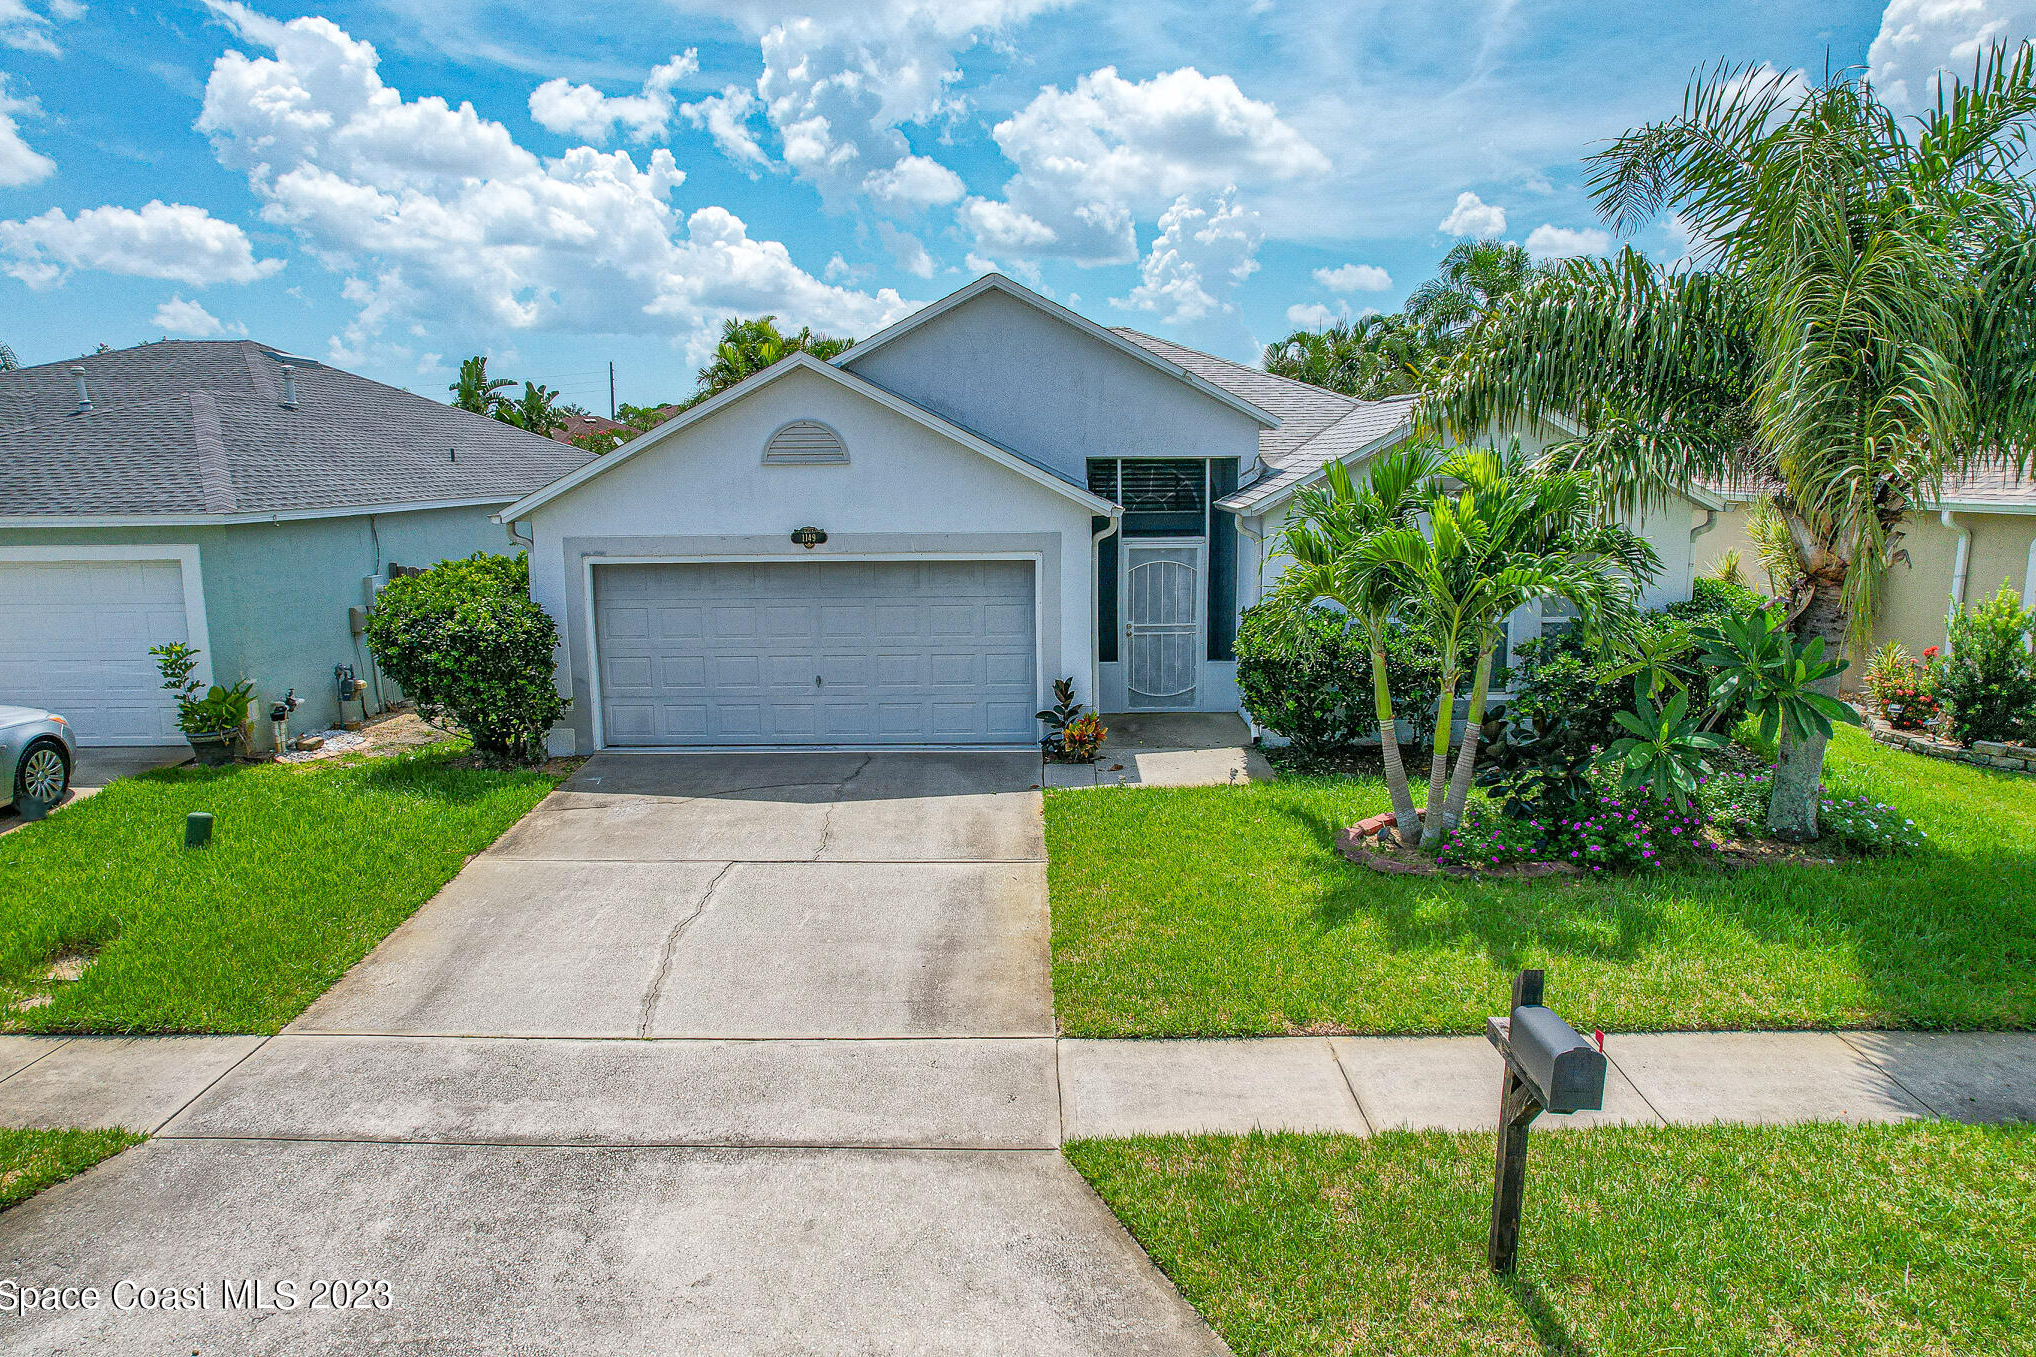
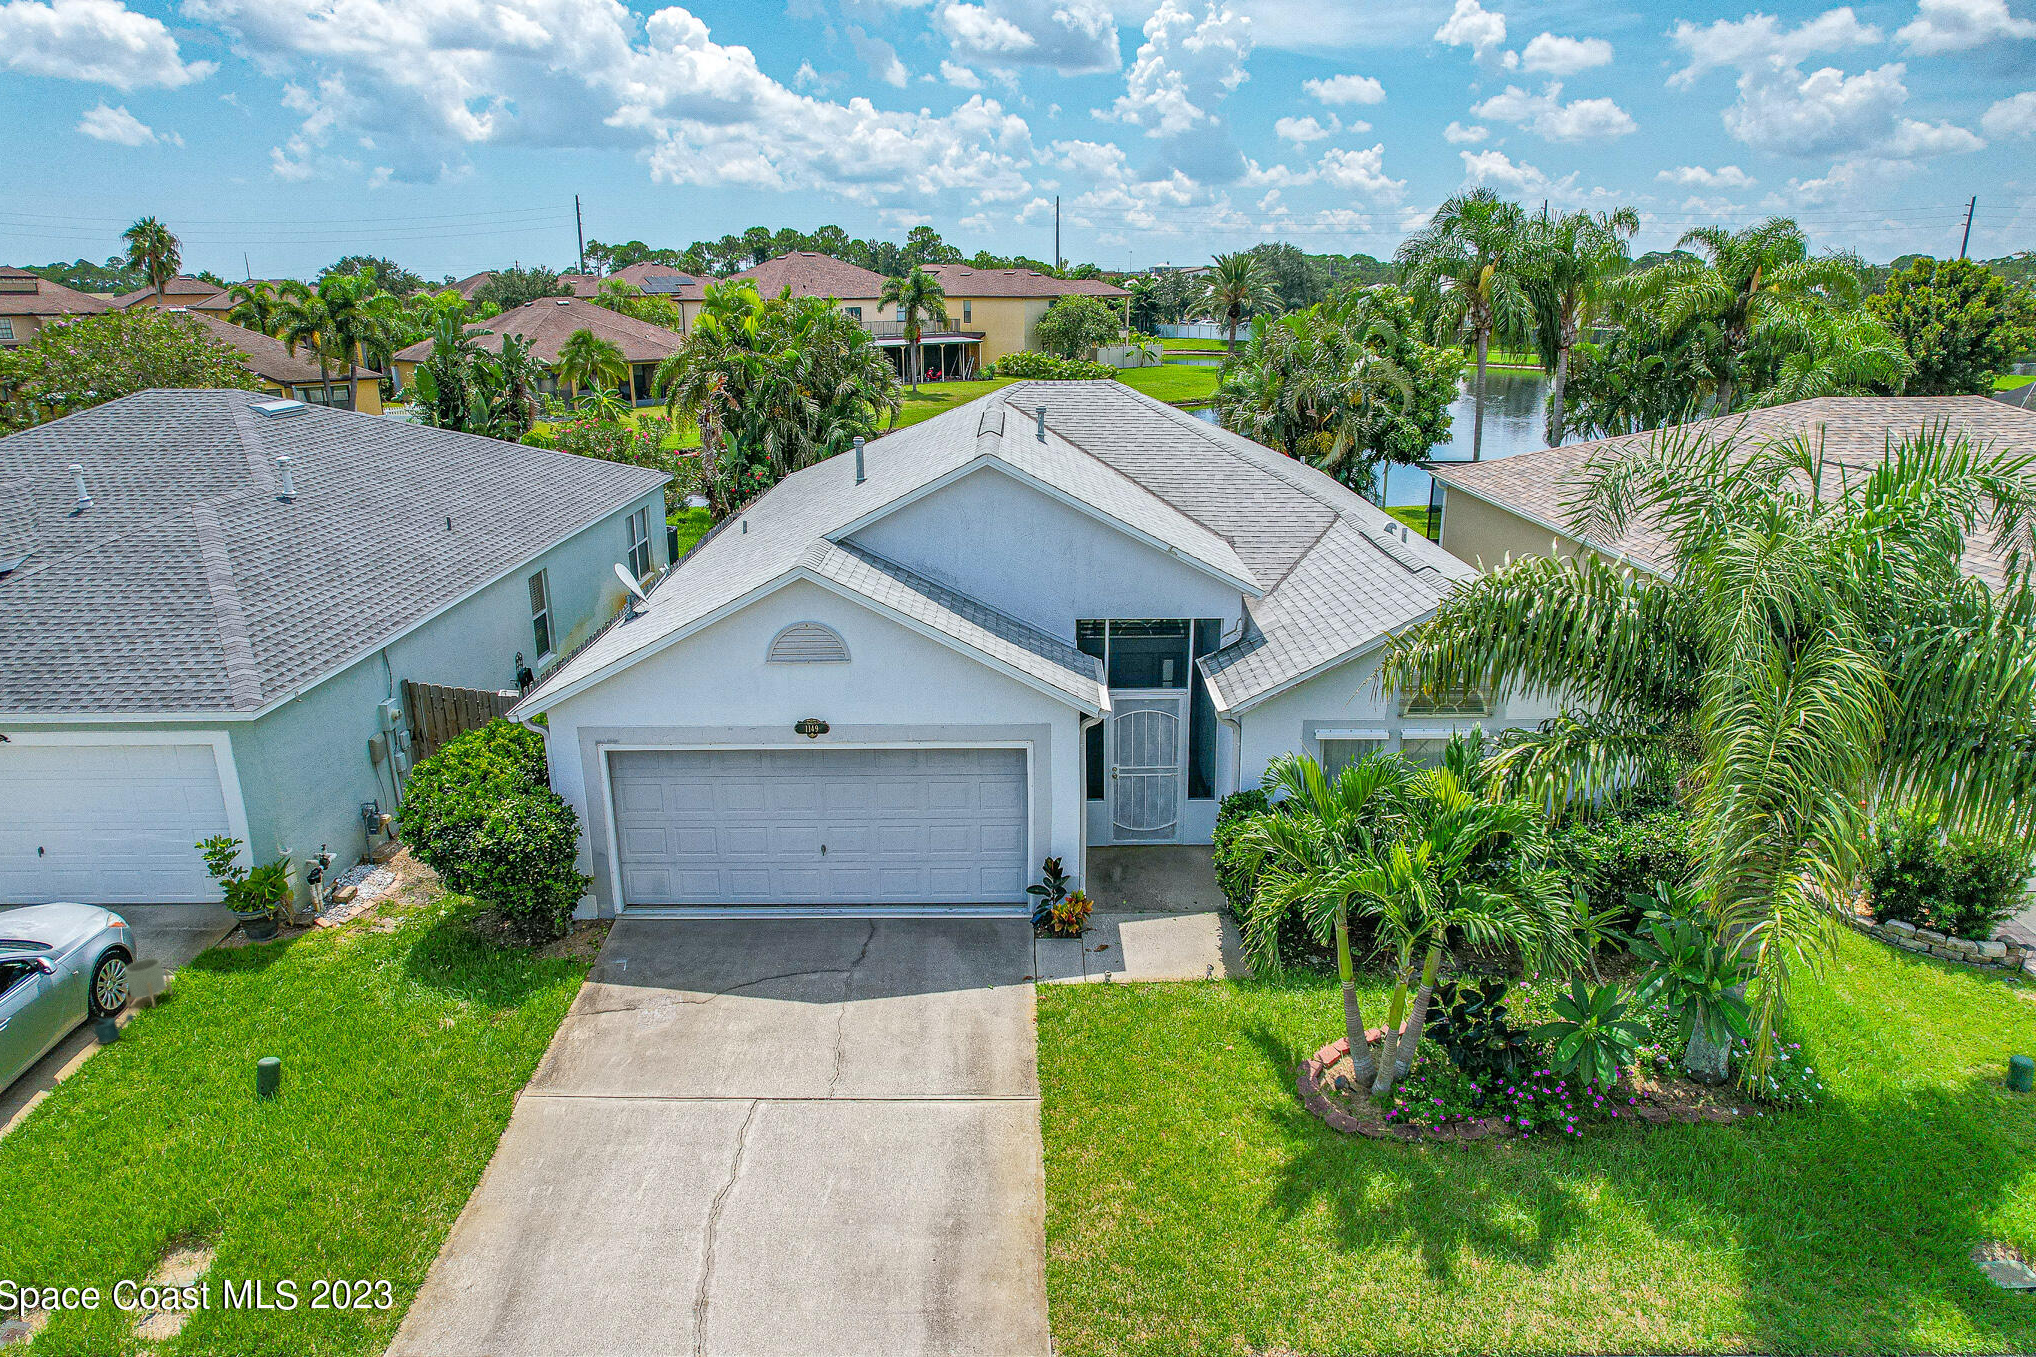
planter: none [57,751,111,801] -> present [123,958,172,1008]

